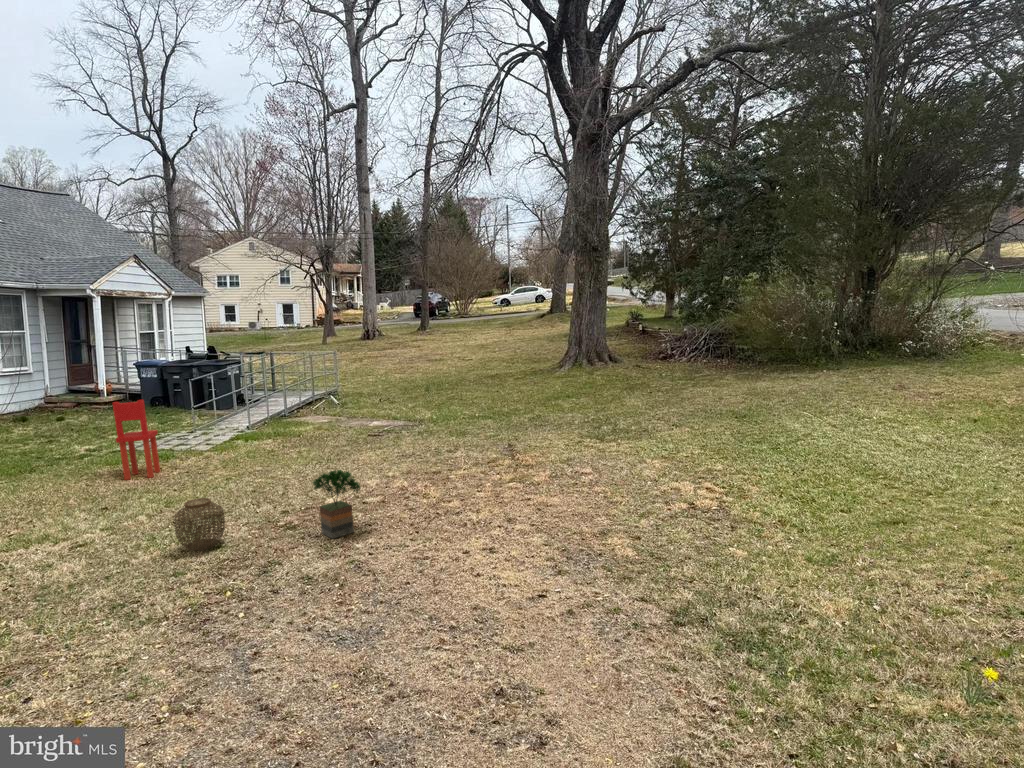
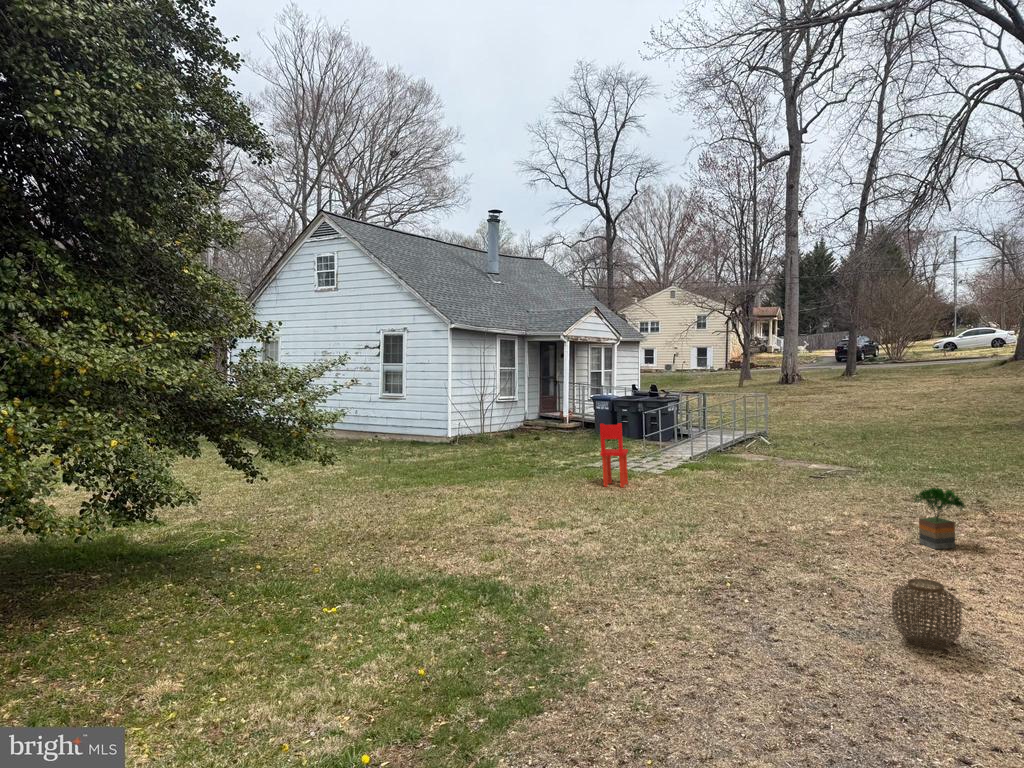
potted tree: present [313,470,360,539] -> present [914,488,966,549]
woven basket: present [174,498,225,551] -> present [892,579,962,650]

